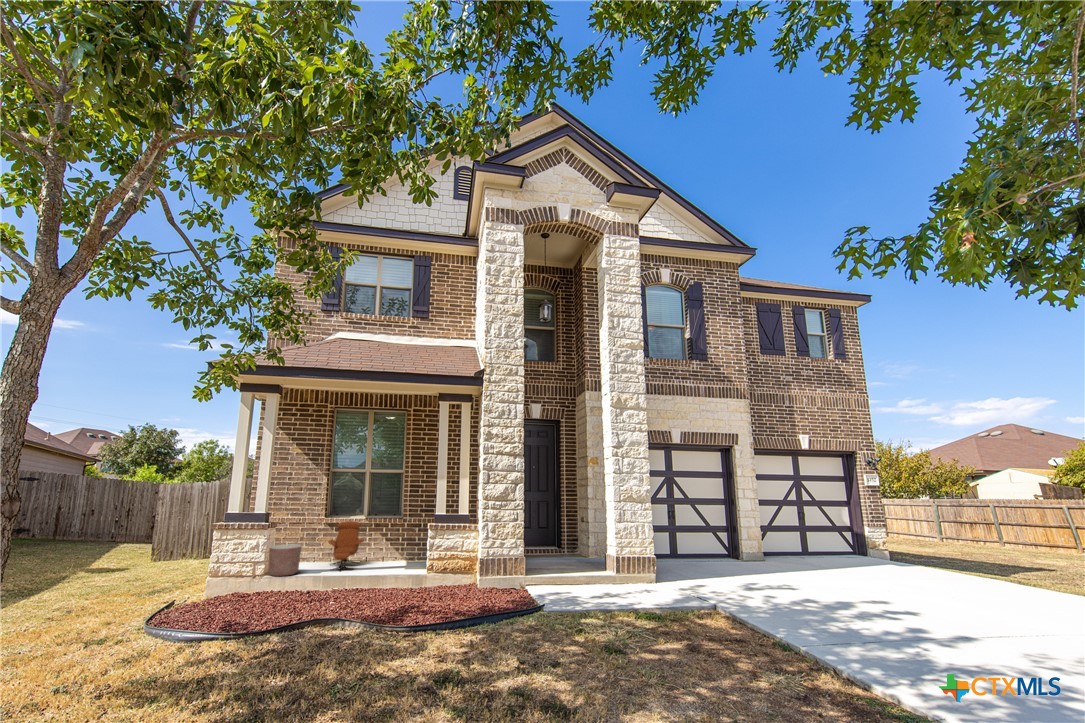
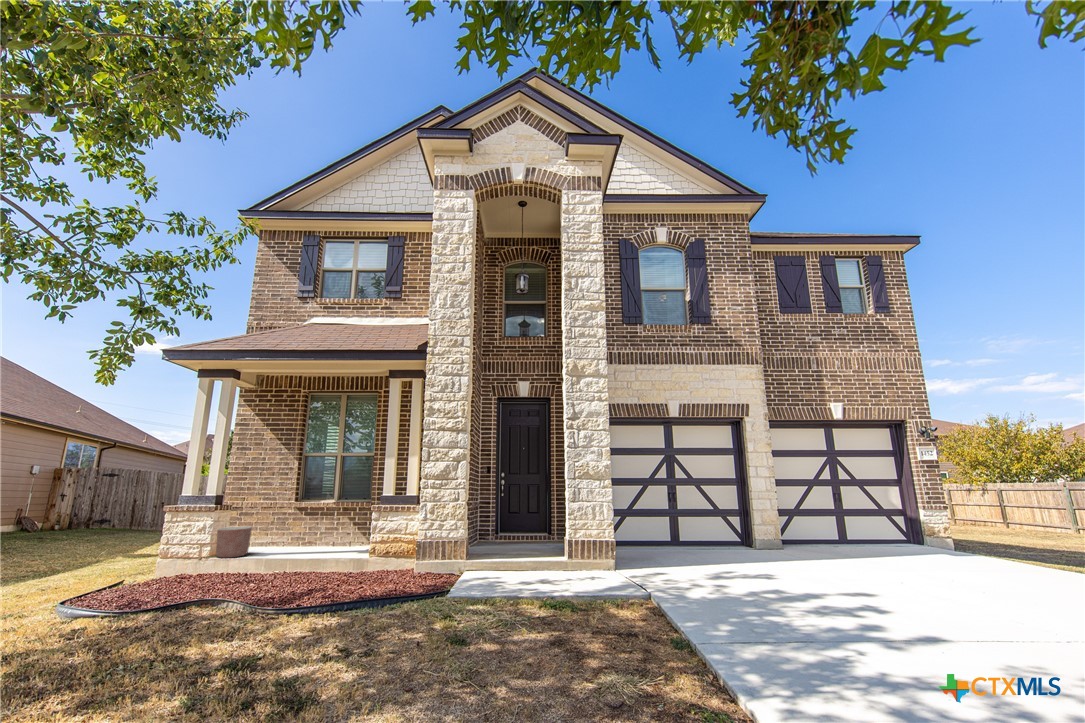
lounge chair: present [328,521,364,570] -> none [284,505,329,555]

